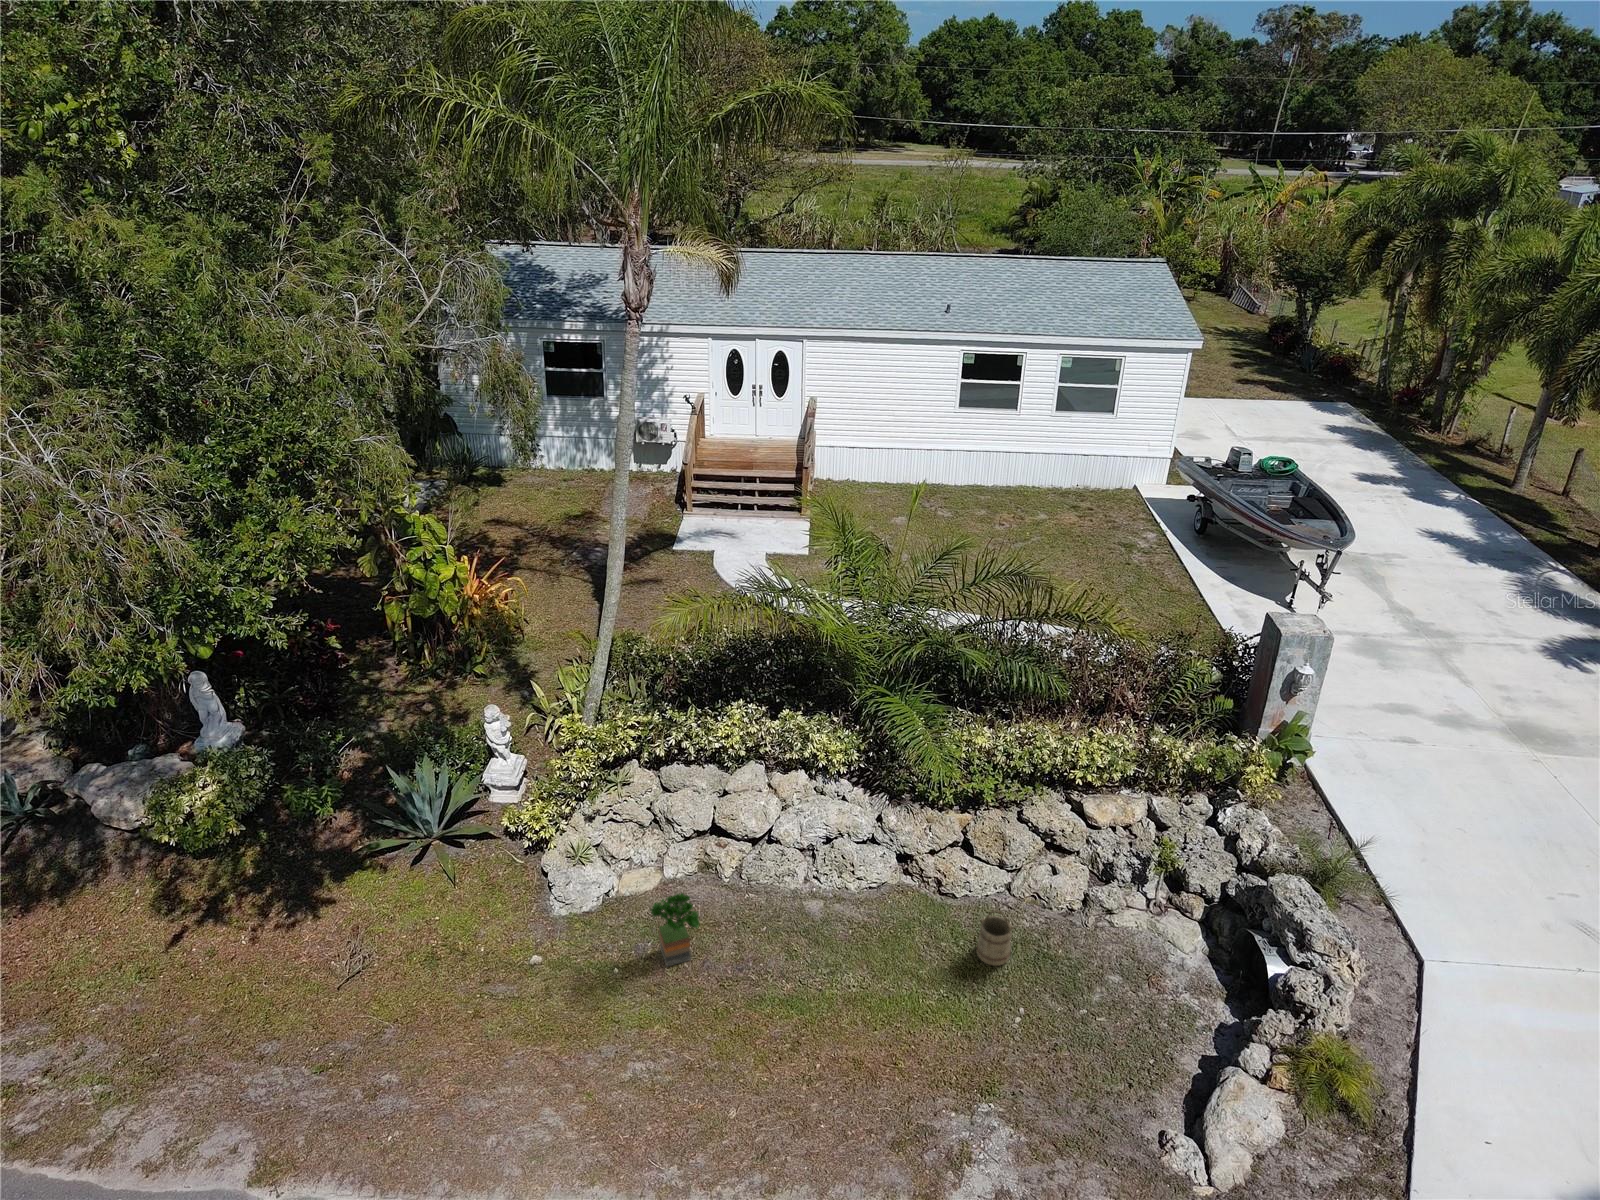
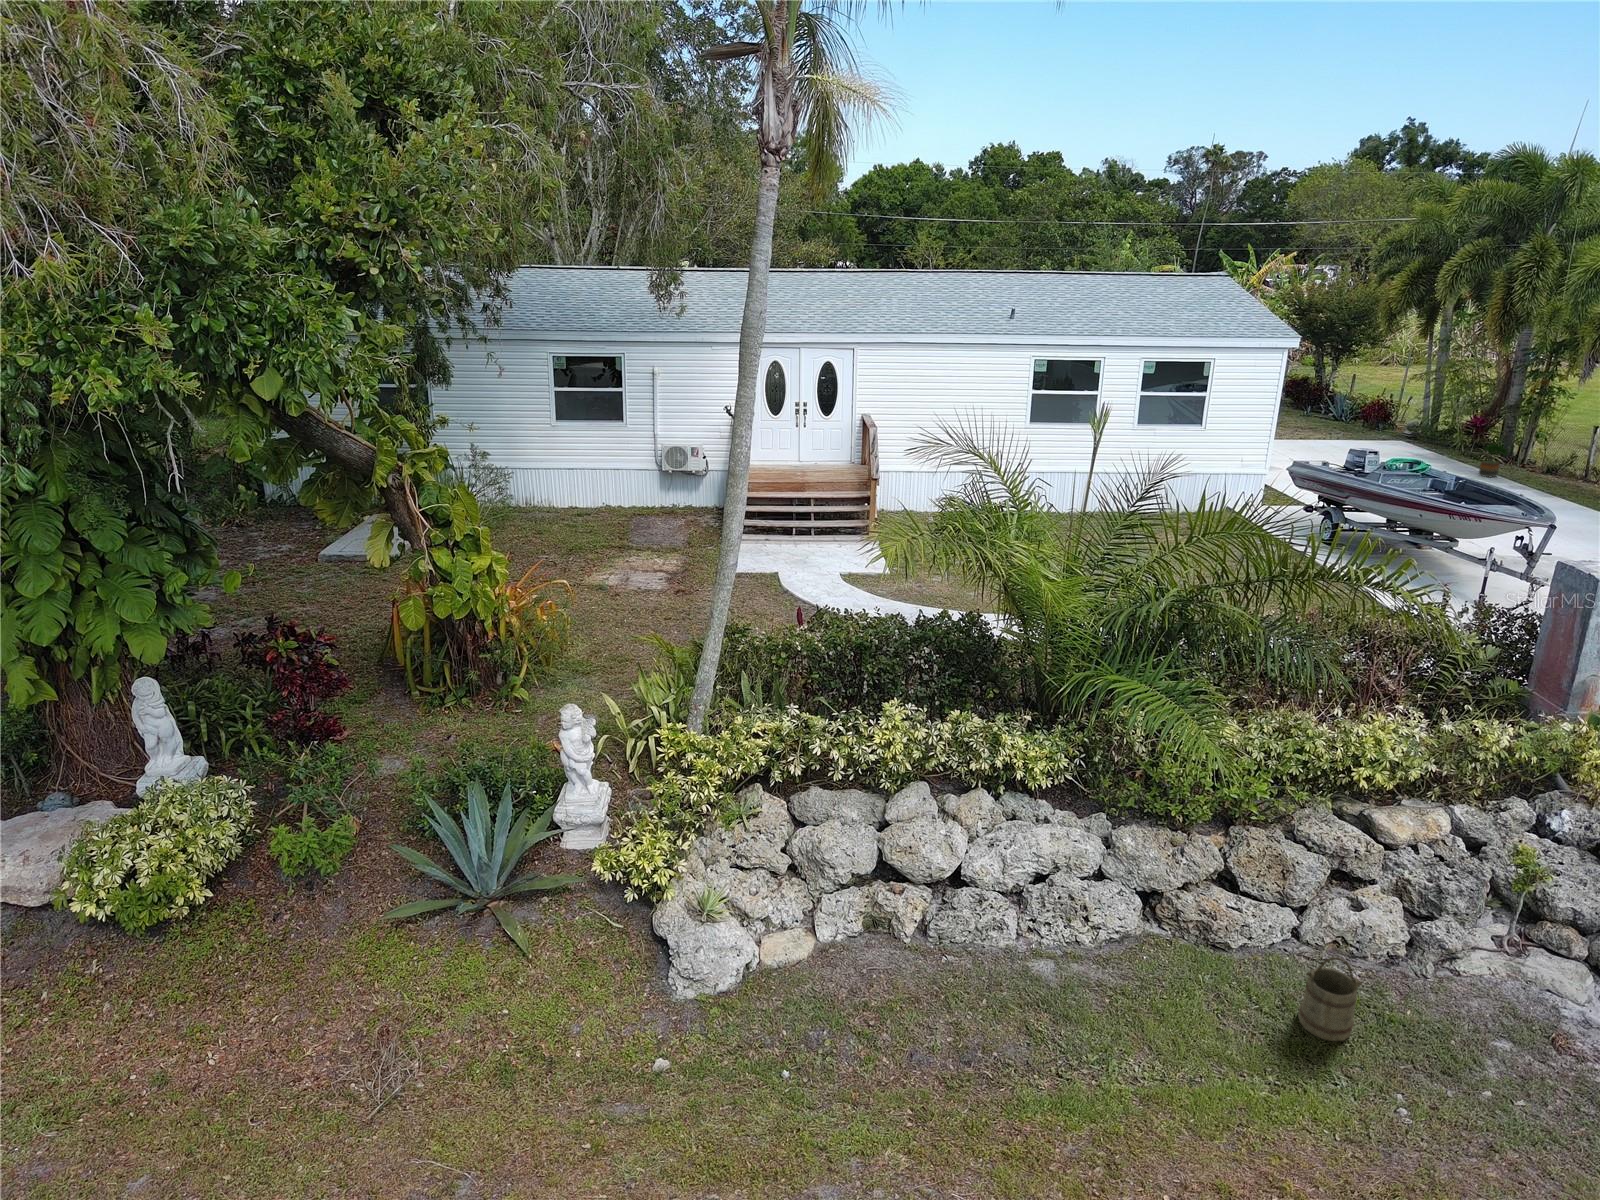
potted tree: present [650,893,699,966] -> present [1478,445,1507,477]

